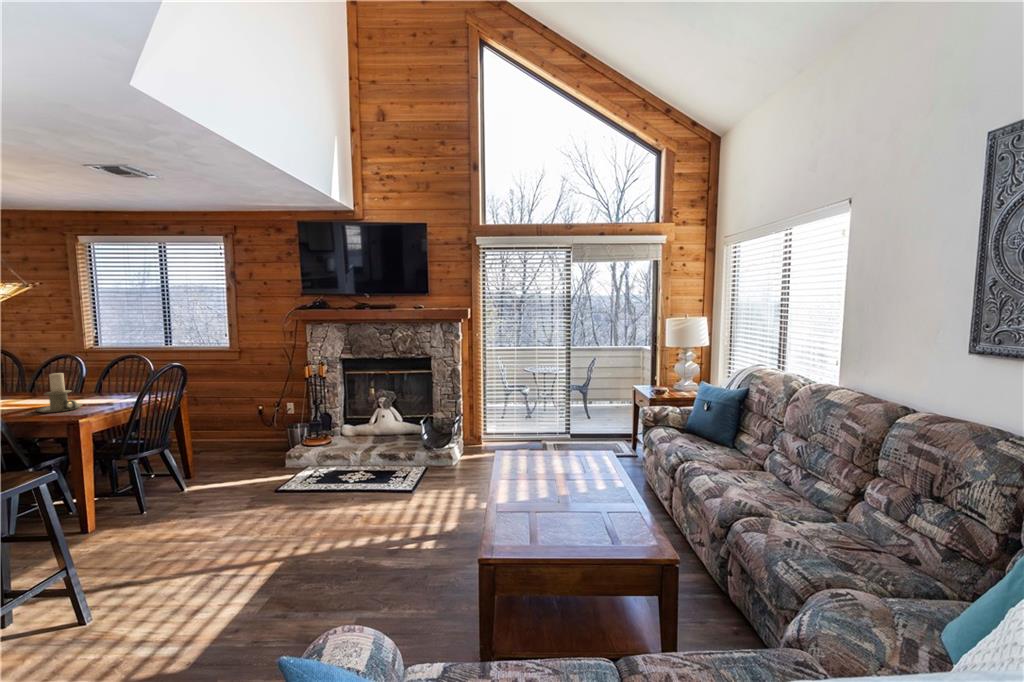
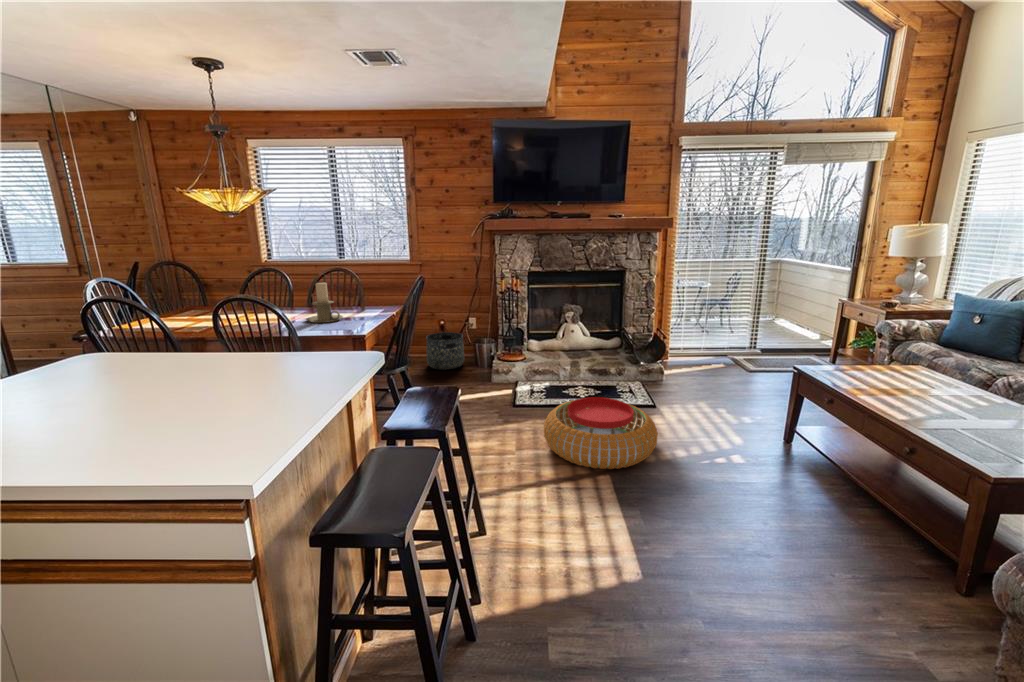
basket: none [235,417,277,455] -> present [426,332,464,370]
pouf: none [242,487,365,565] -> present [544,397,658,469]

